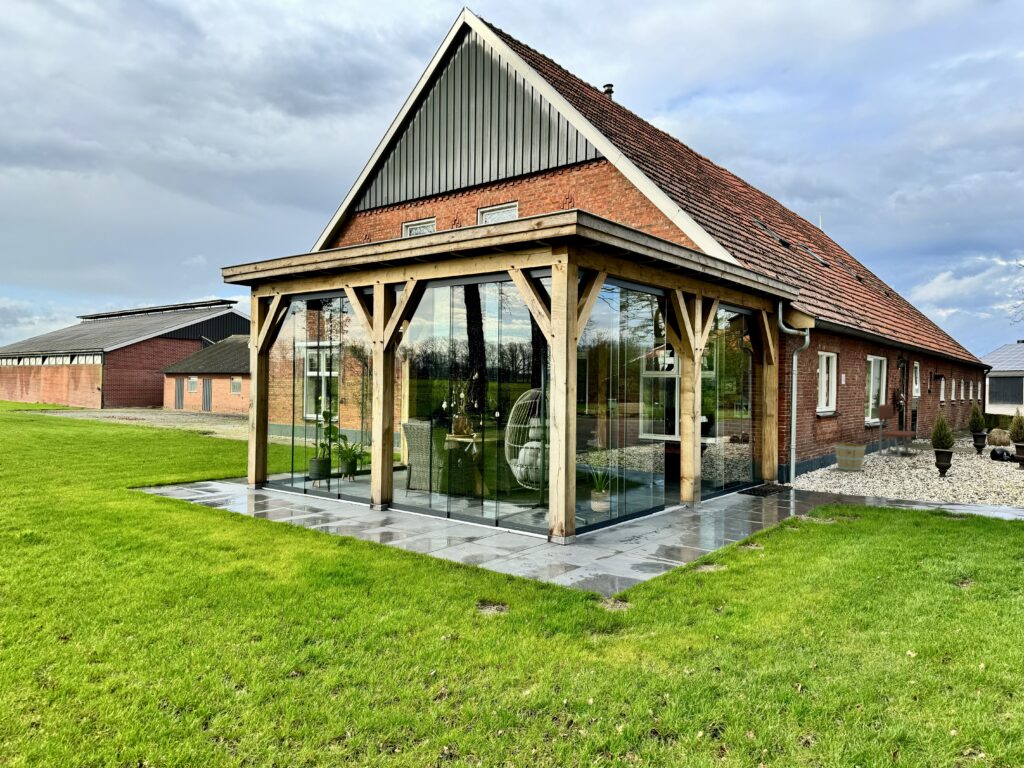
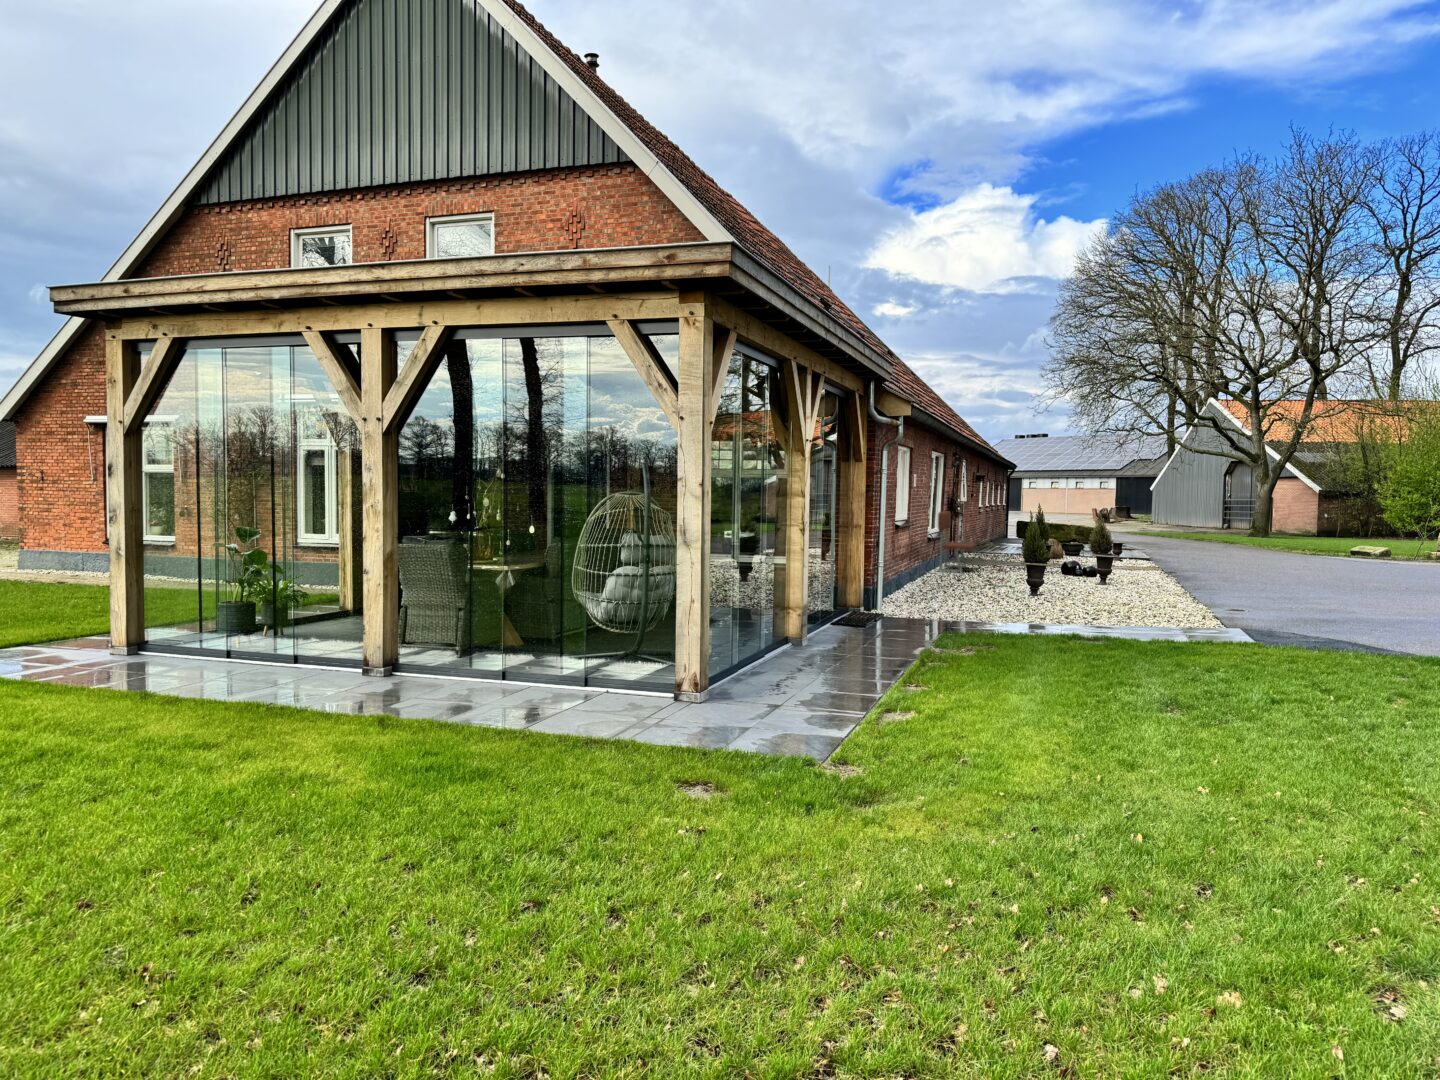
wooden bucket: present [834,443,866,470] -> none [908,557,945,590]

